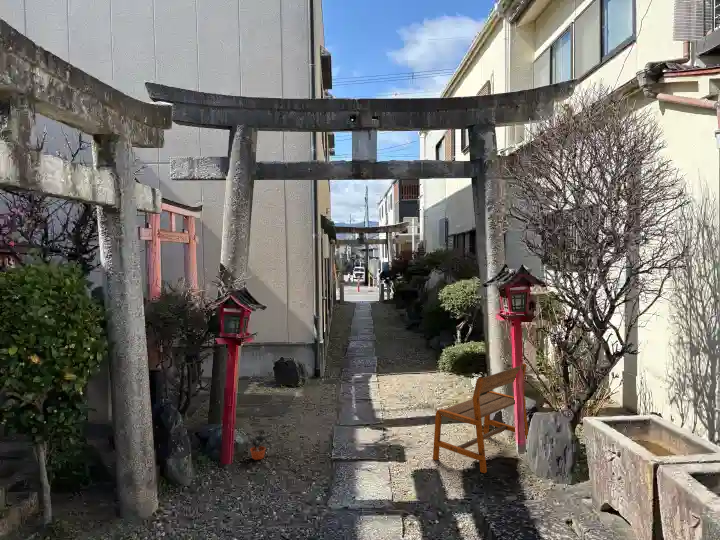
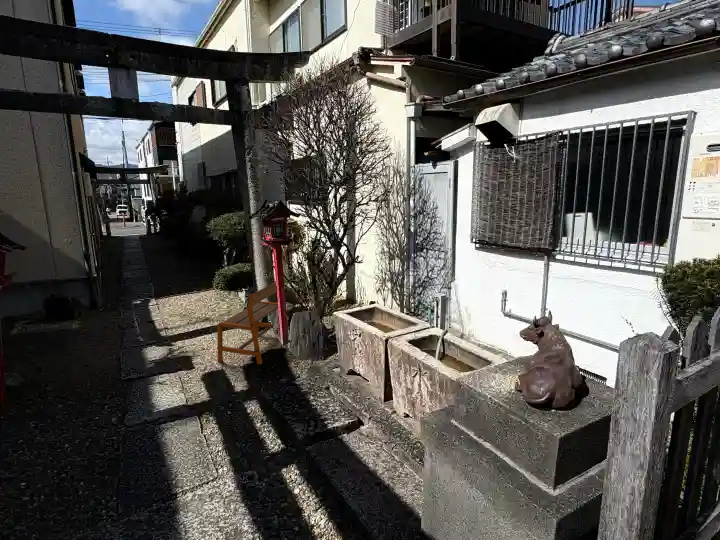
potted plant: present [246,434,274,460] -> none [25,372,63,397]

